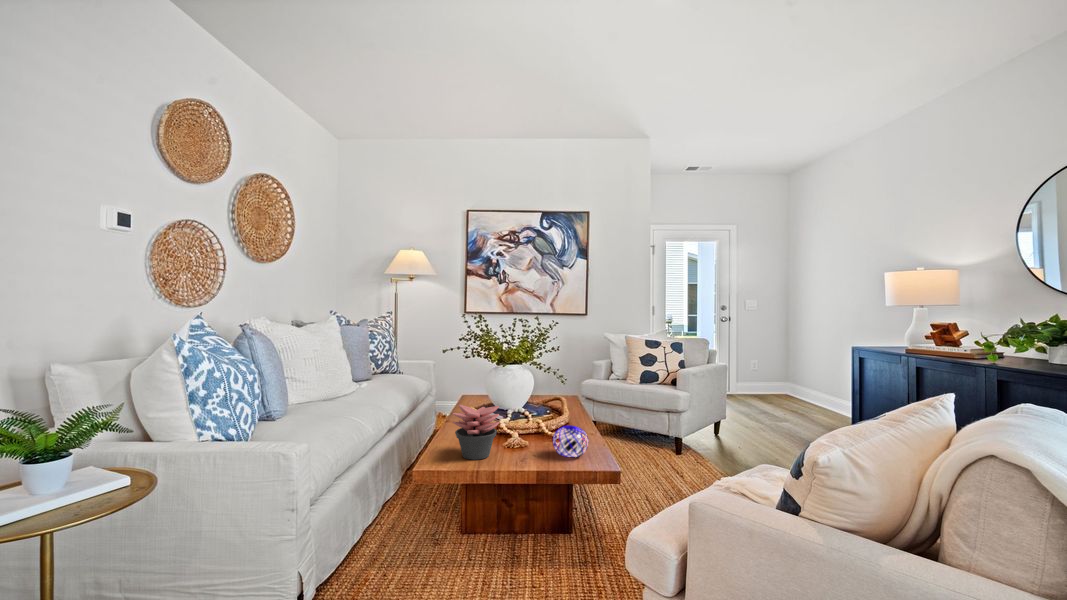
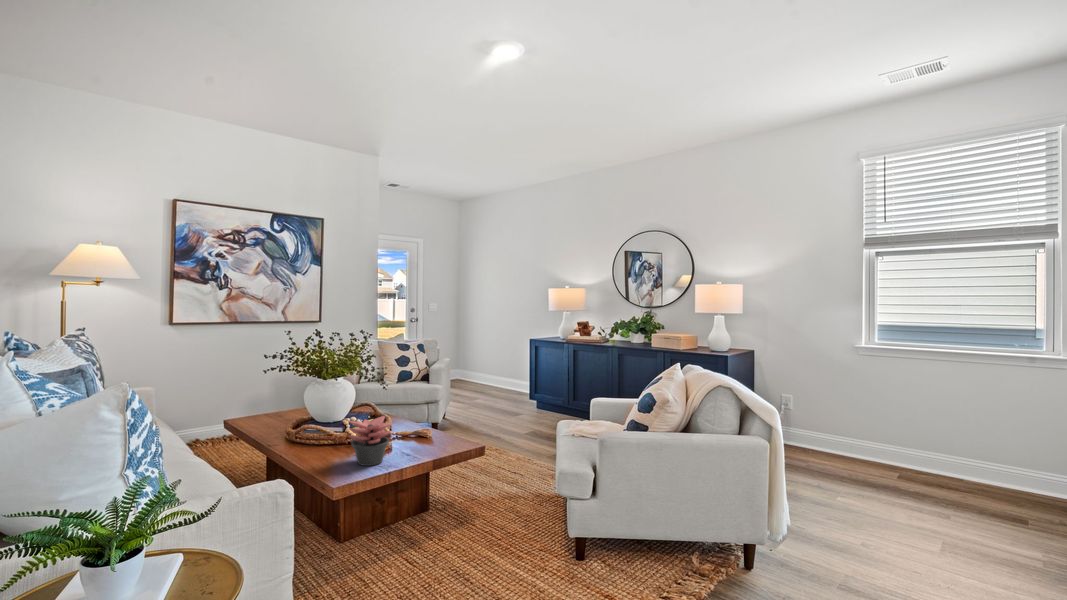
decorative orb: present [553,425,589,457] -> none [423,421,452,446]

